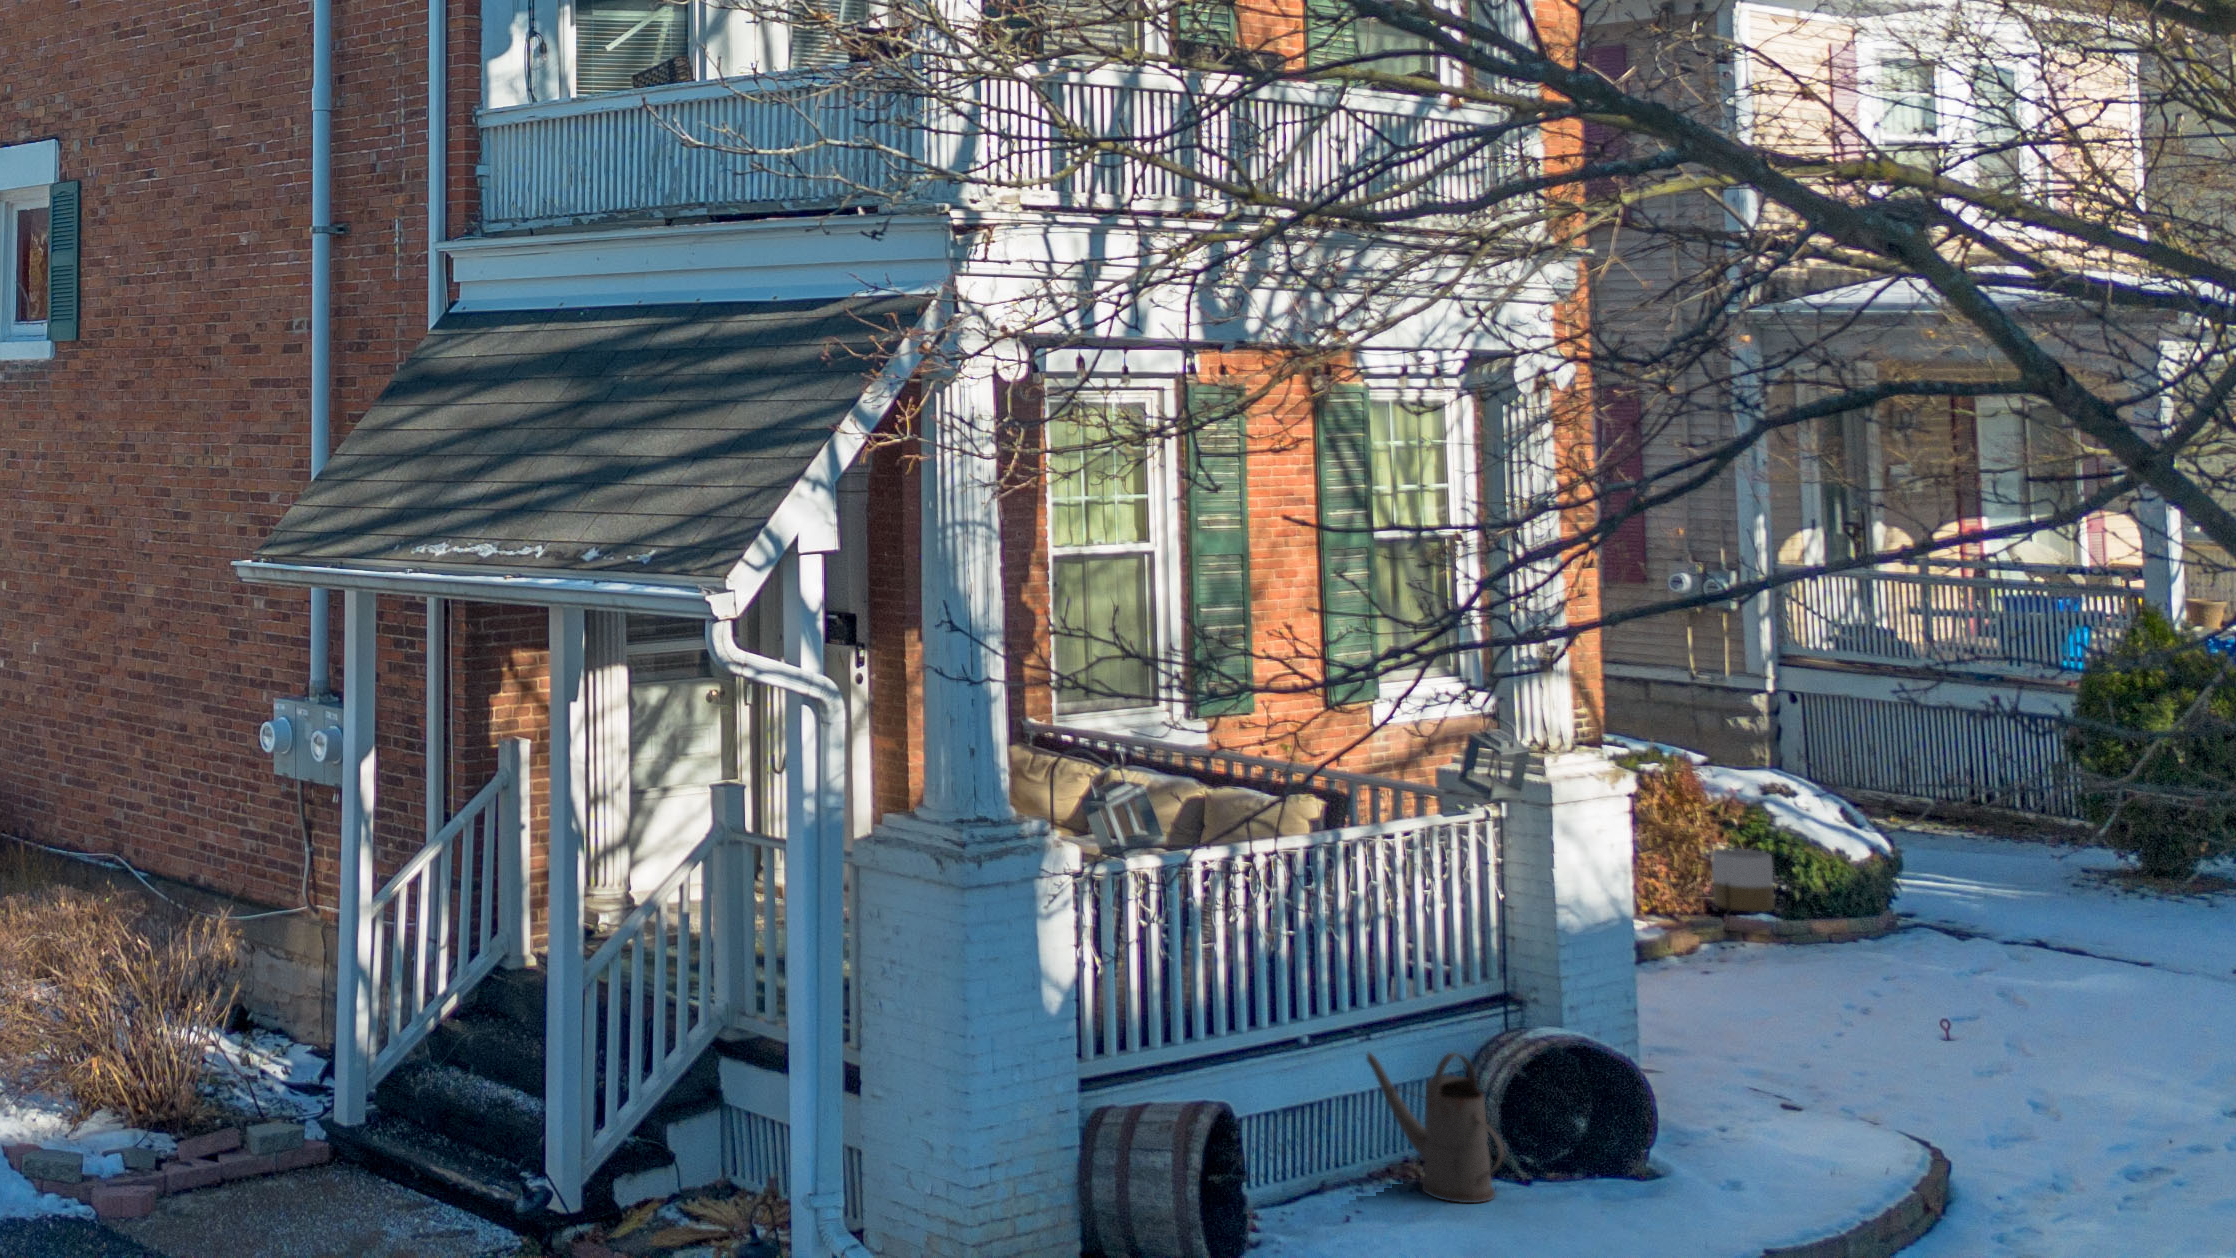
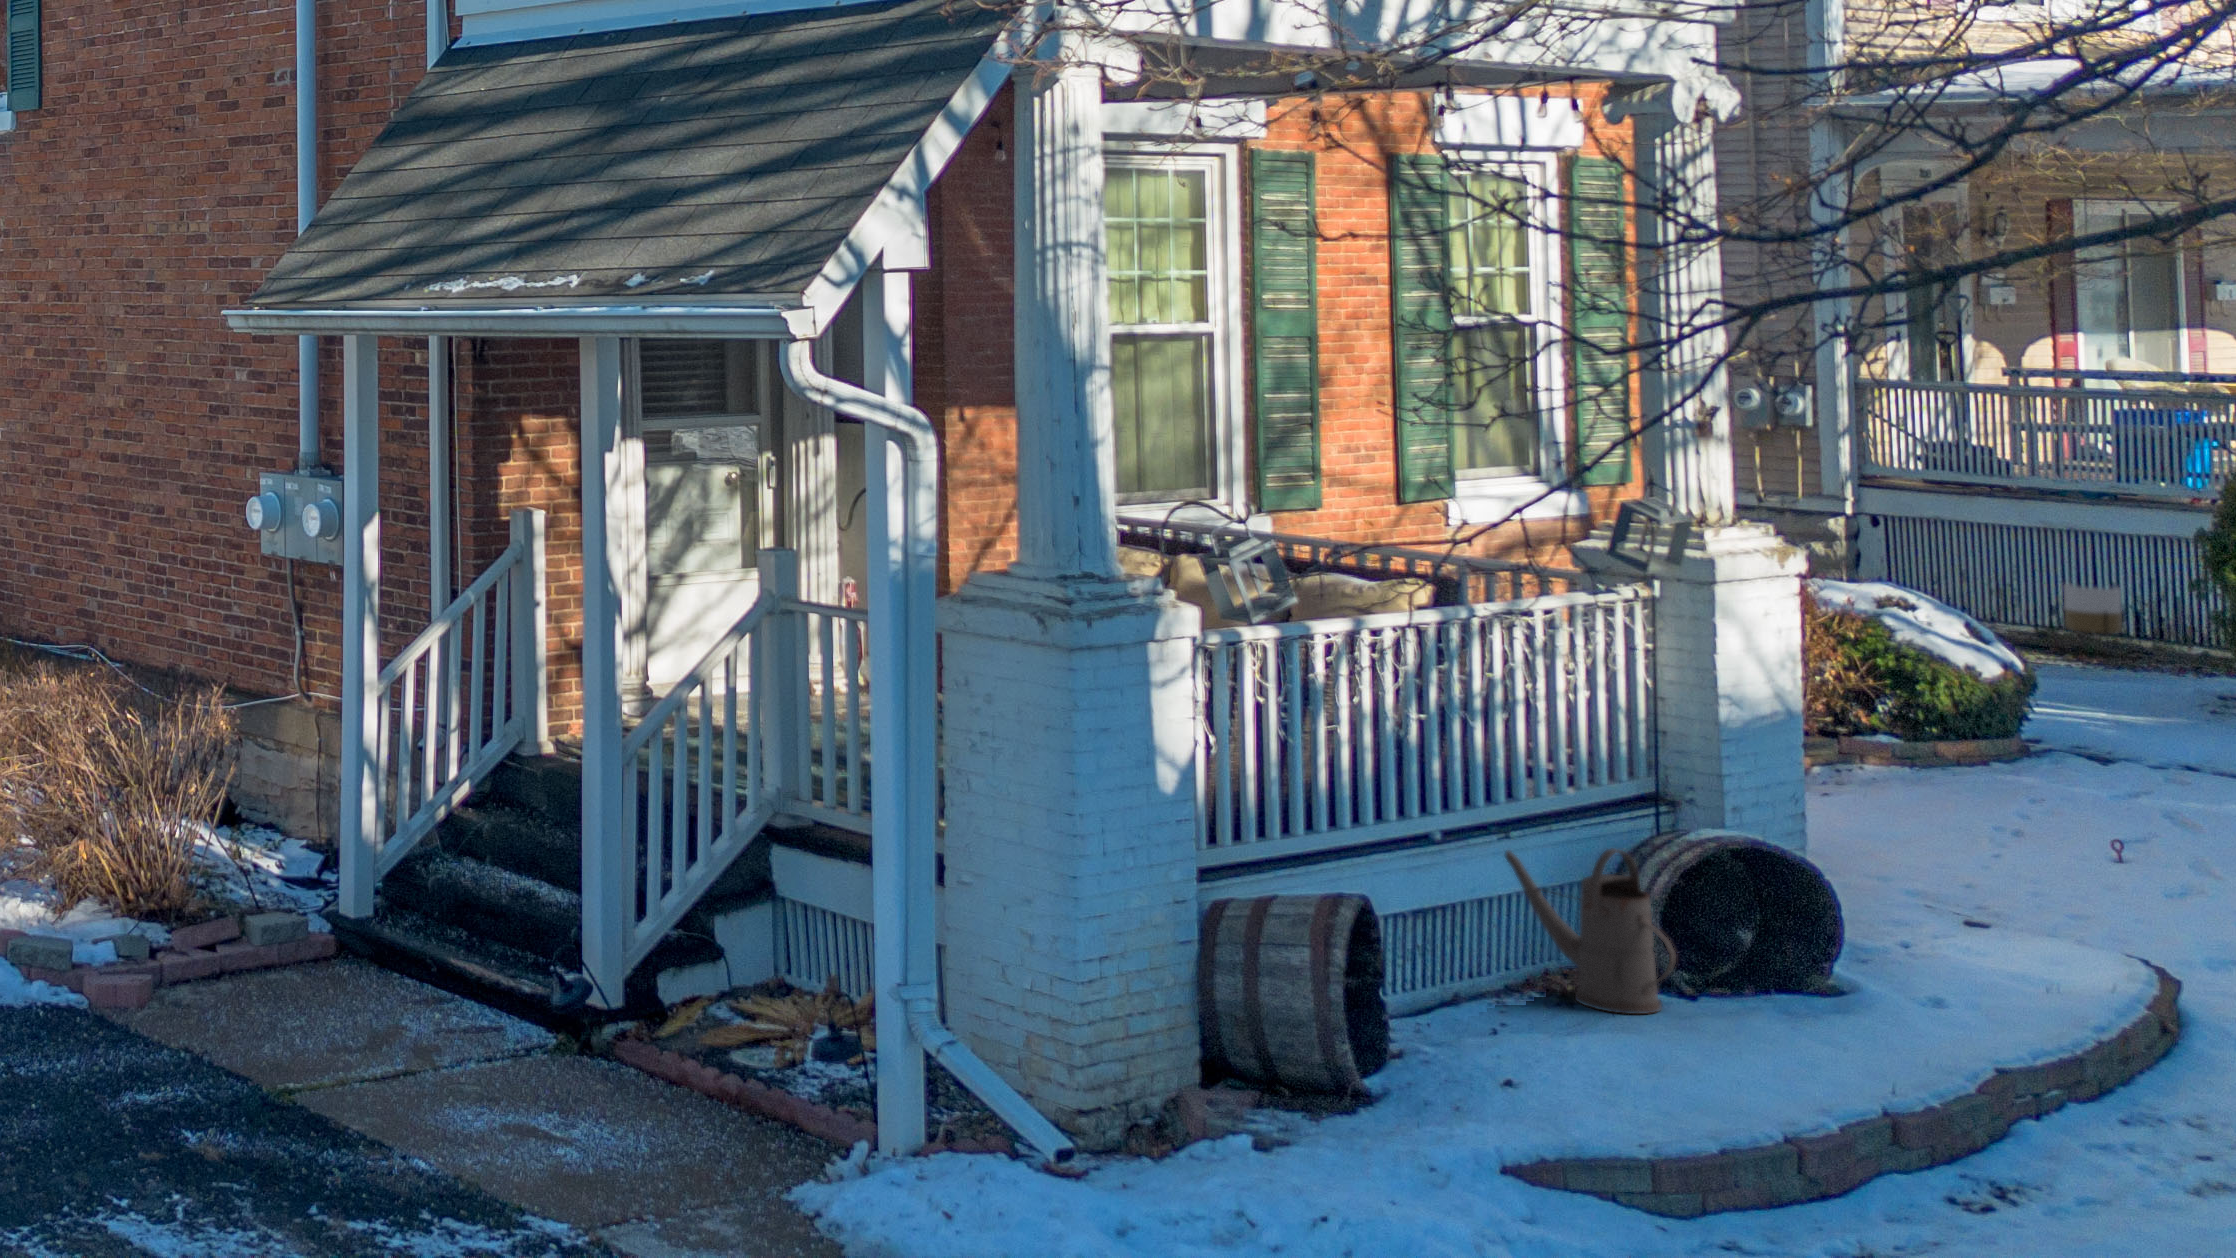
planter: present [1712,849,1778,915] -> present [2062,584,2122,653]

